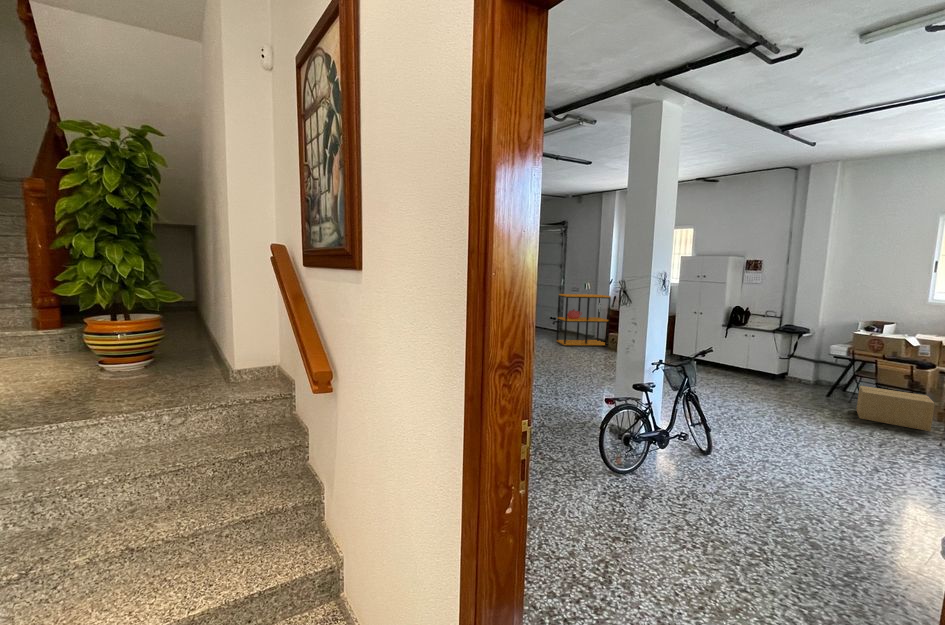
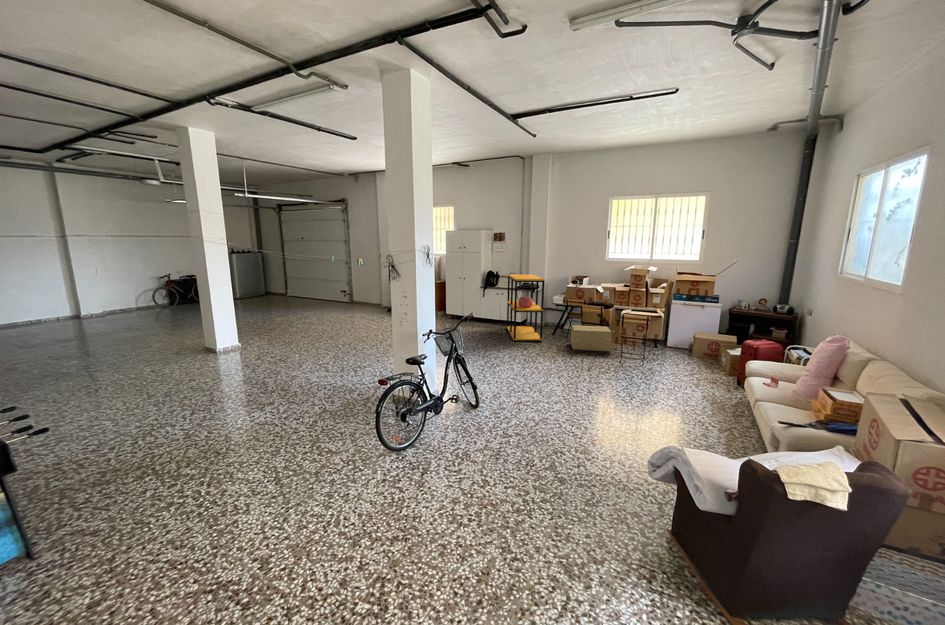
shelving unit: present [556,294,611,346] -> present [507,274,545,342]

